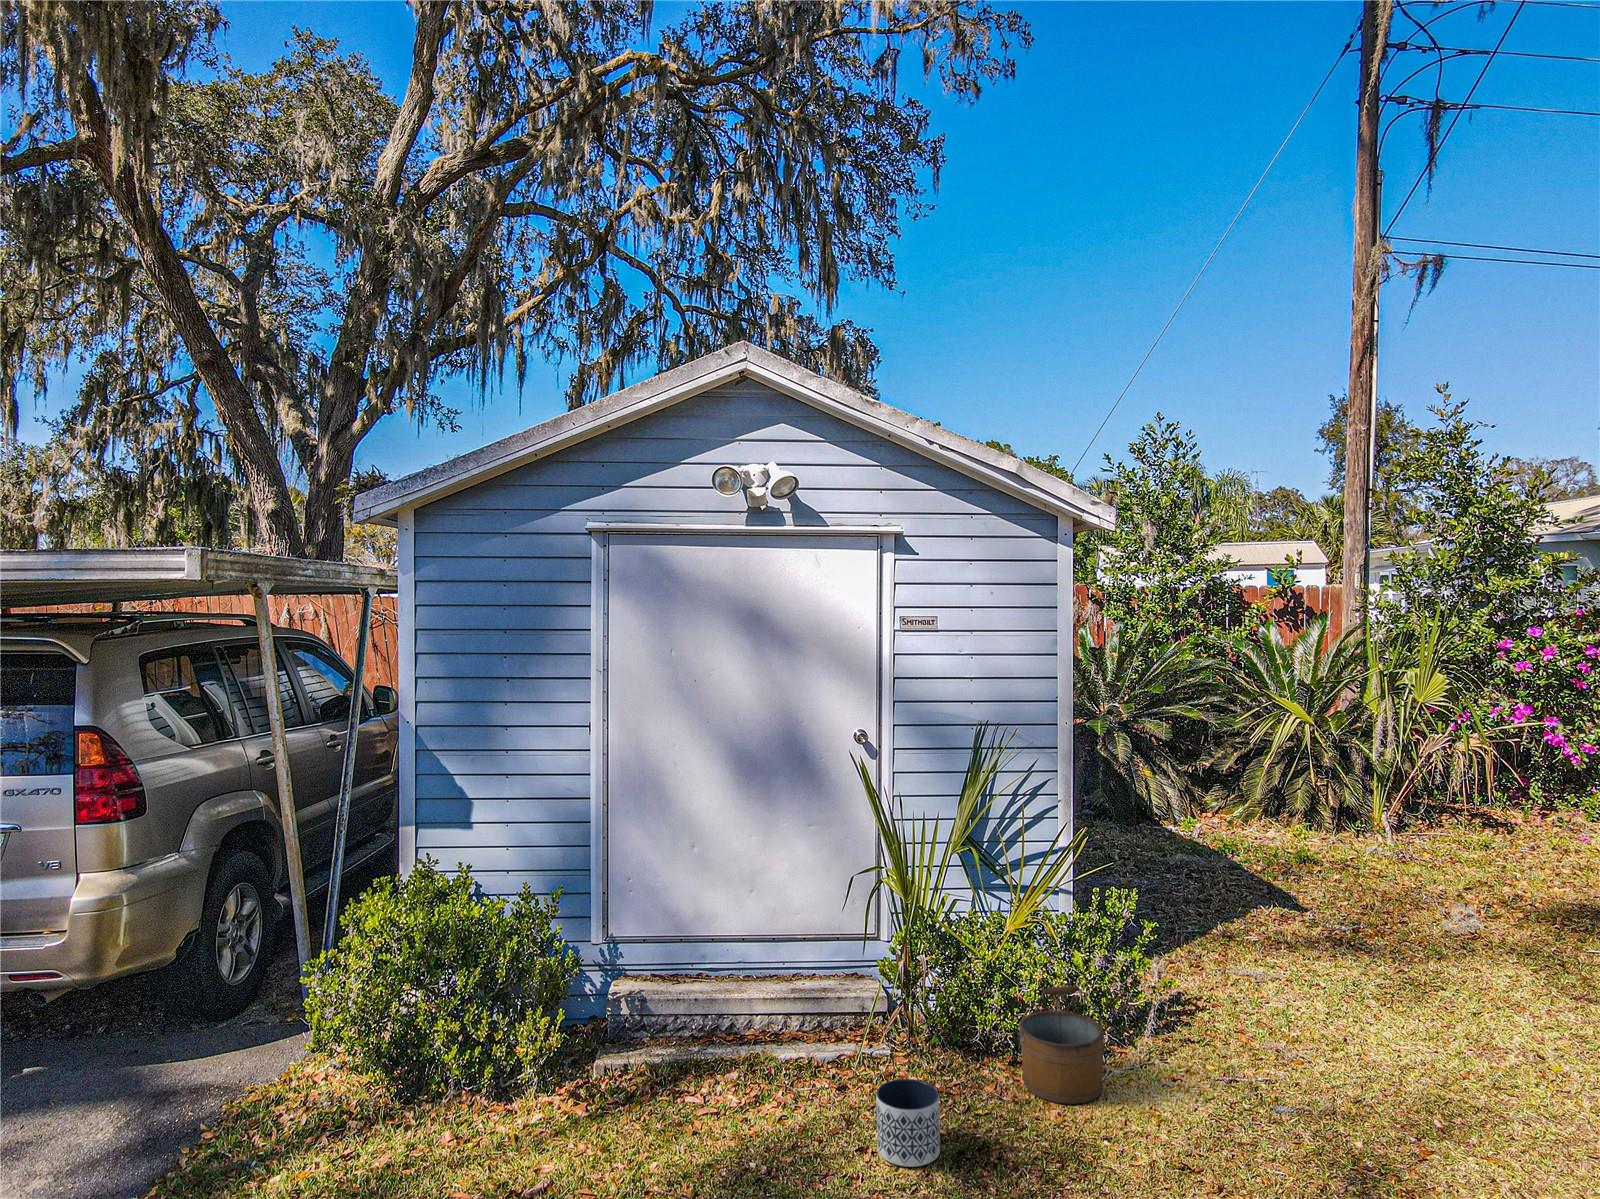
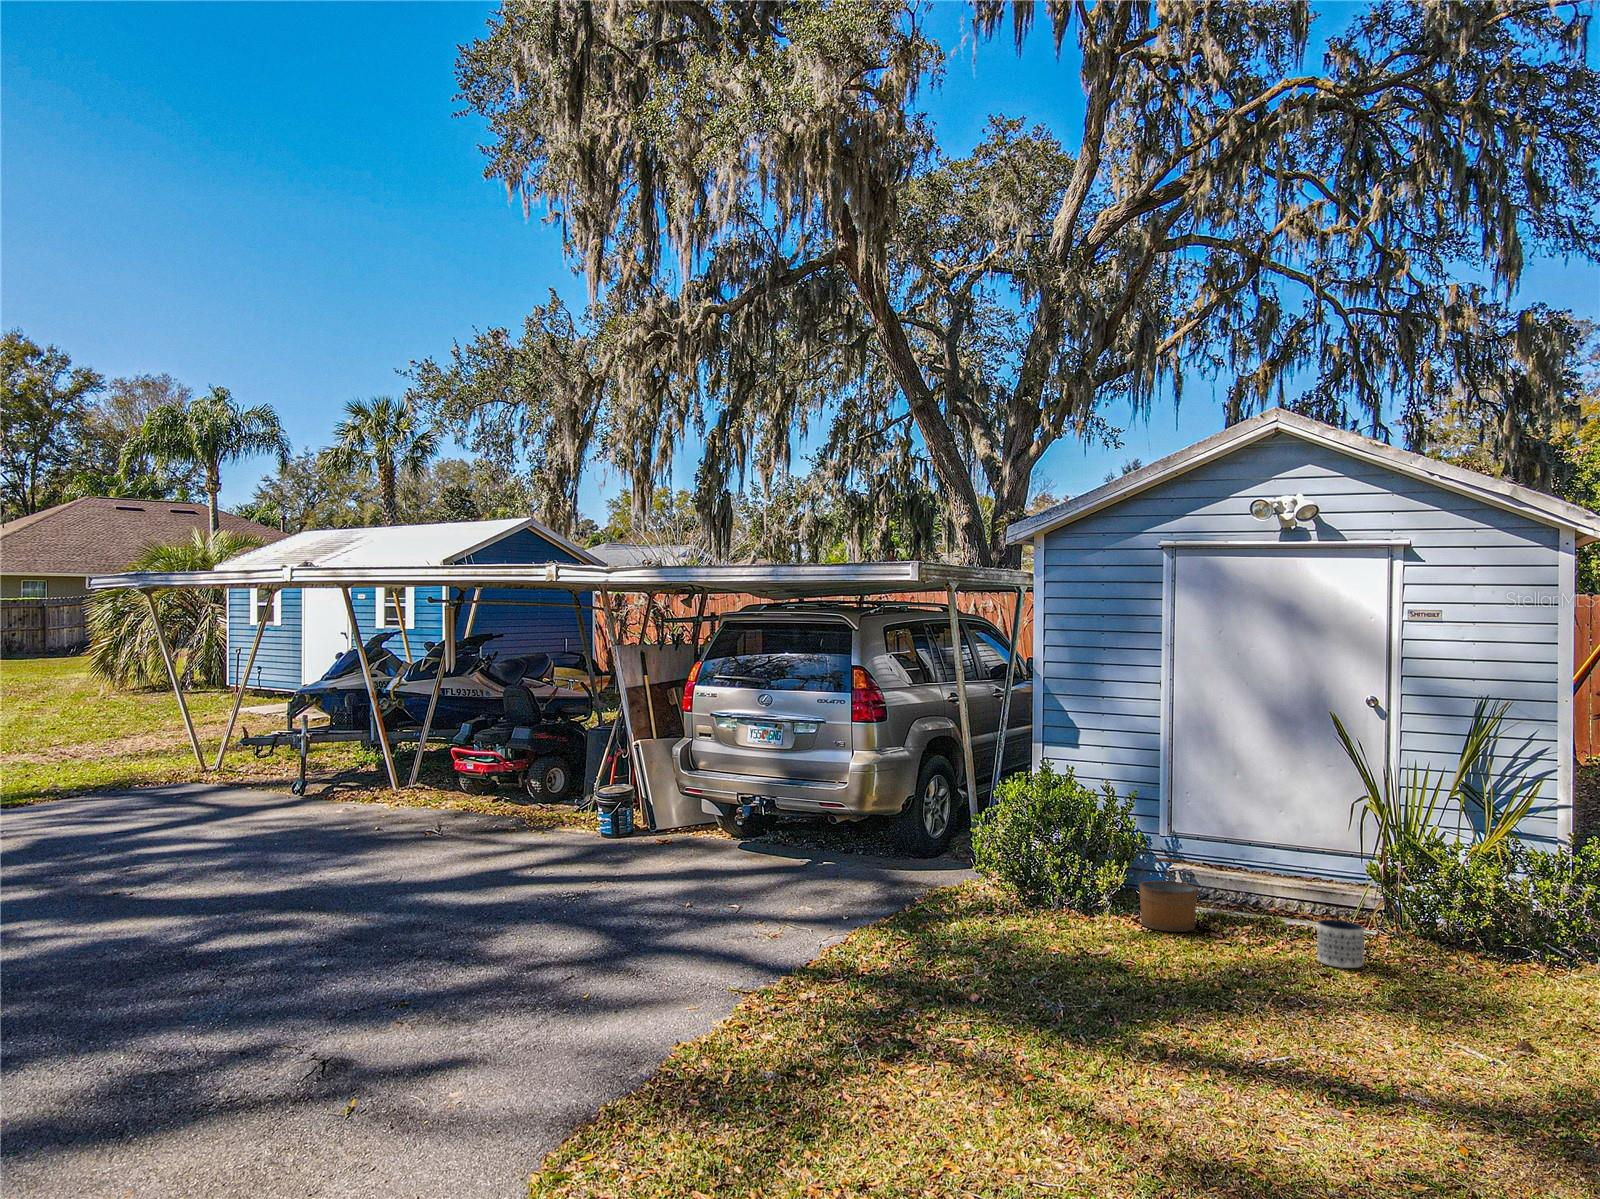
bucket: present [1019,986,1104,1104] -> present [1139,858,1199,932]

